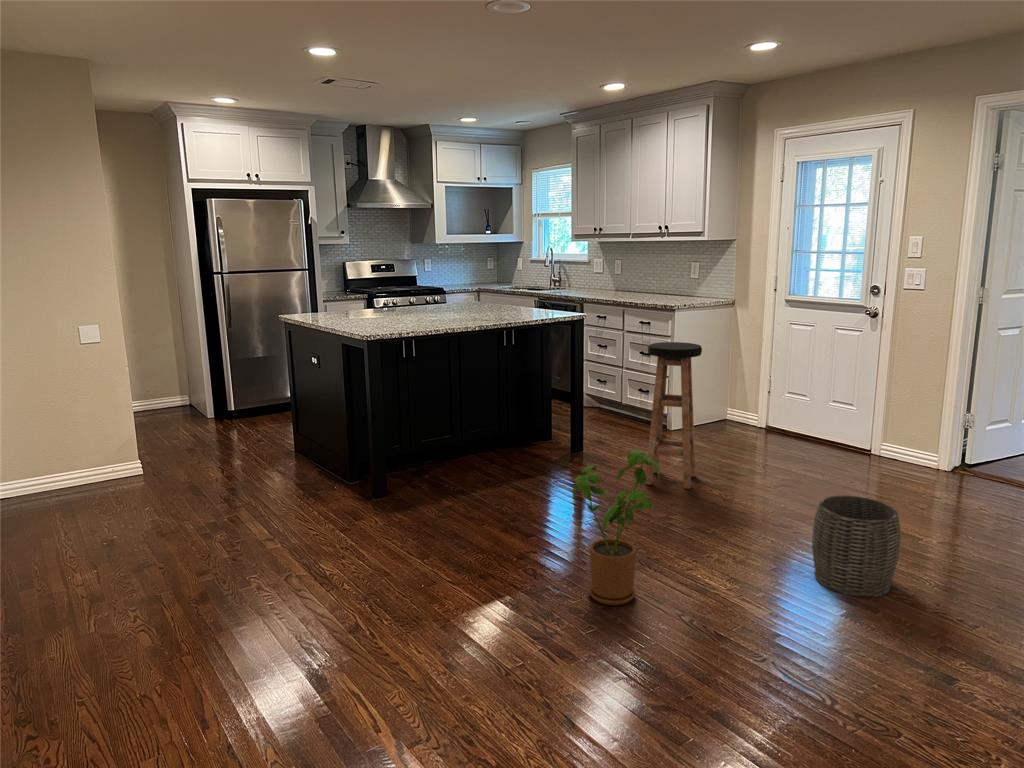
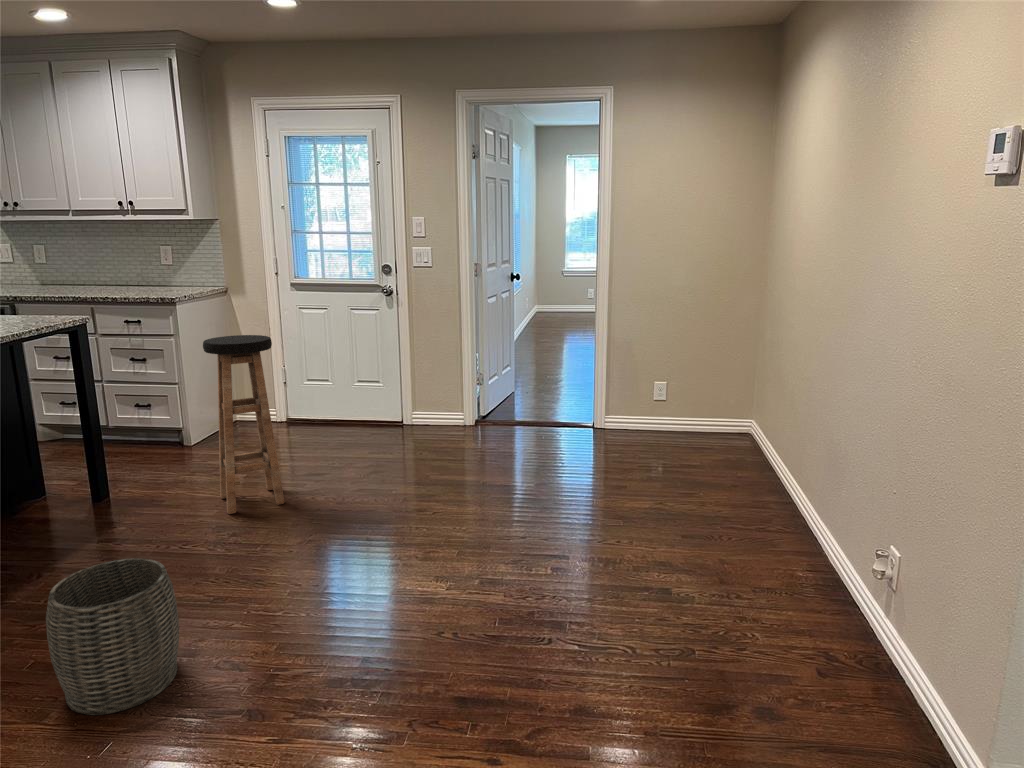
house plant: present [573,450,660,605] -> none [269,464,405,674]
woven basket: present [812,495,900,597] -> present [46,558,179,715]

